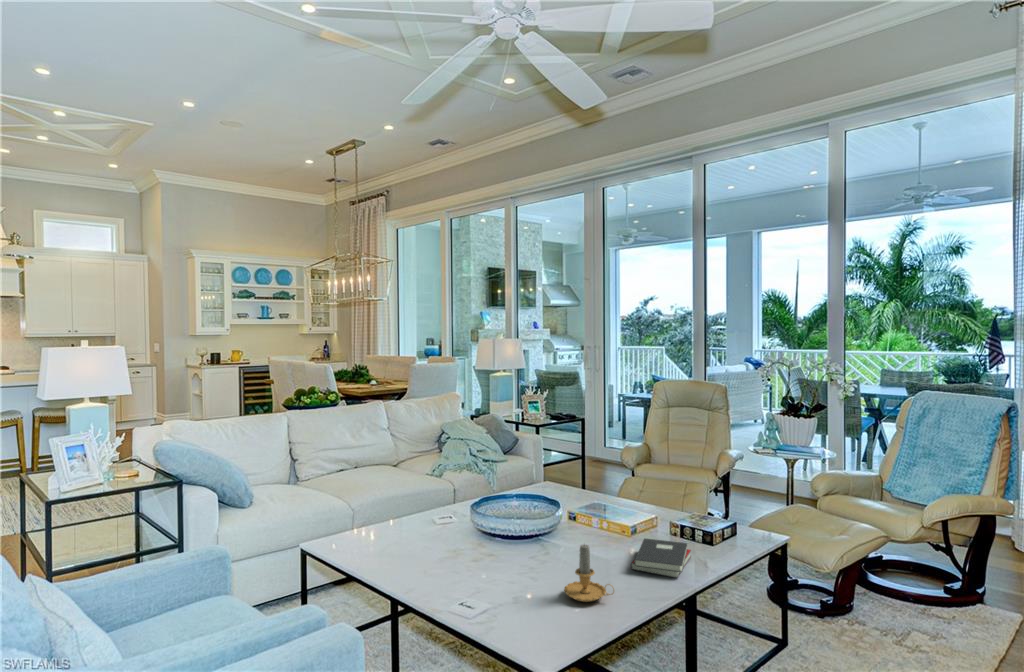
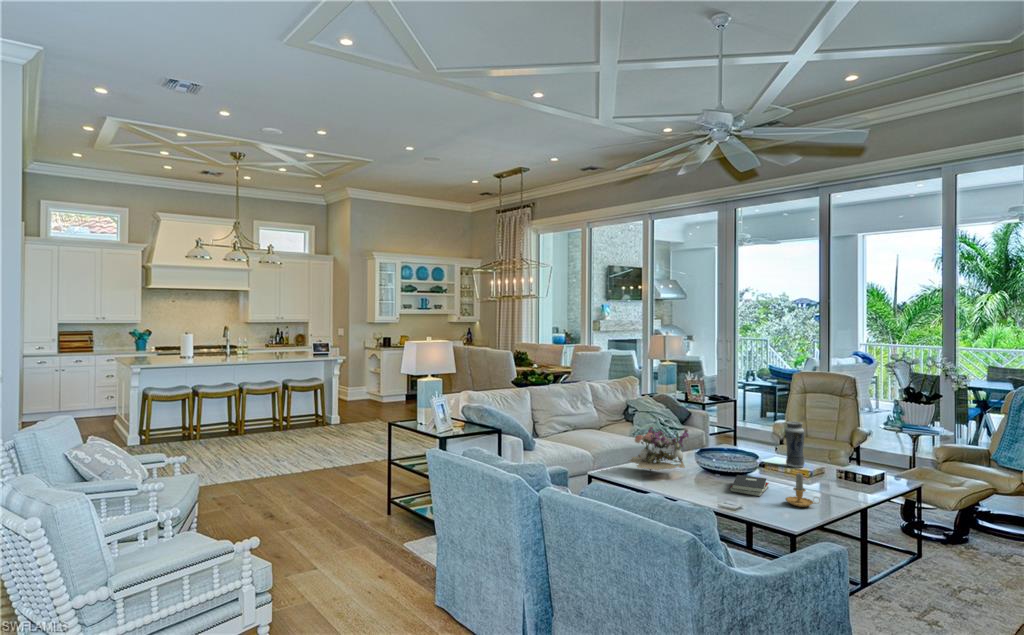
vase: none [609,450,635,517] -> present [785,421,804,468]
flower arrangement: none [365,469,451,540] -> present [629,427,689,471]
hardback book: present [631,539,691,578] -> present [730,475,769,497]

